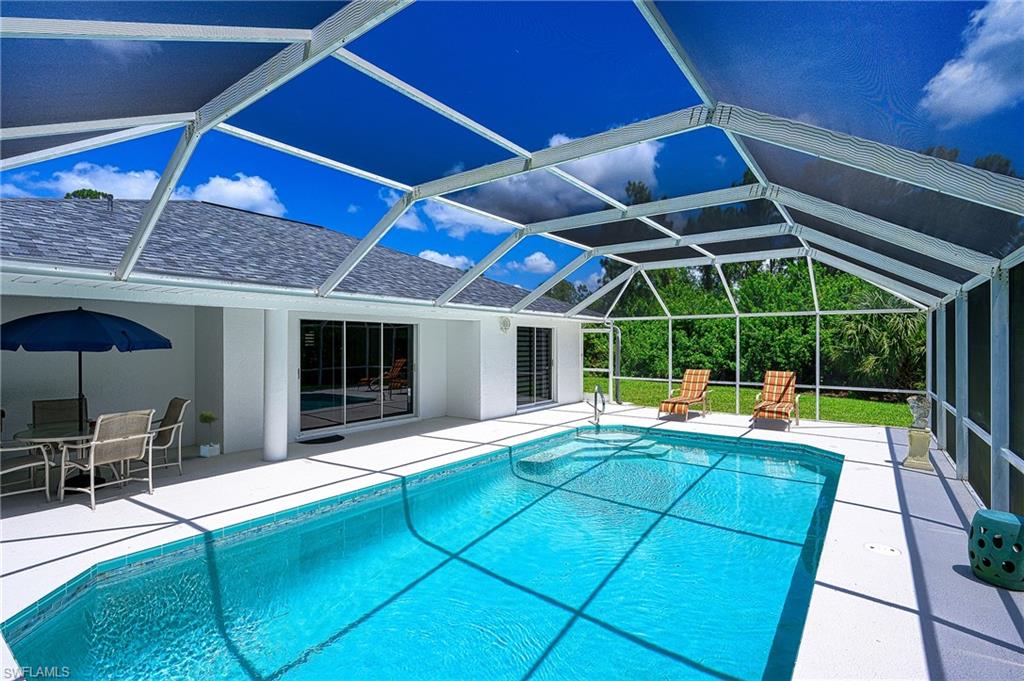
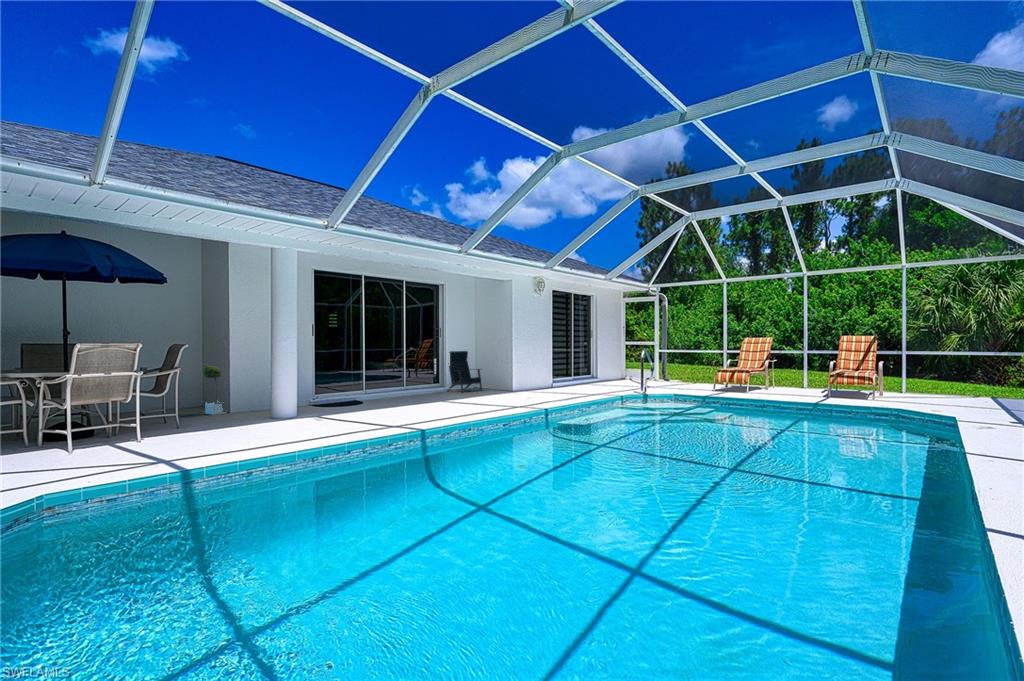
lounge chair: none [419,384,453,423] -> present [448,351,482,392]

